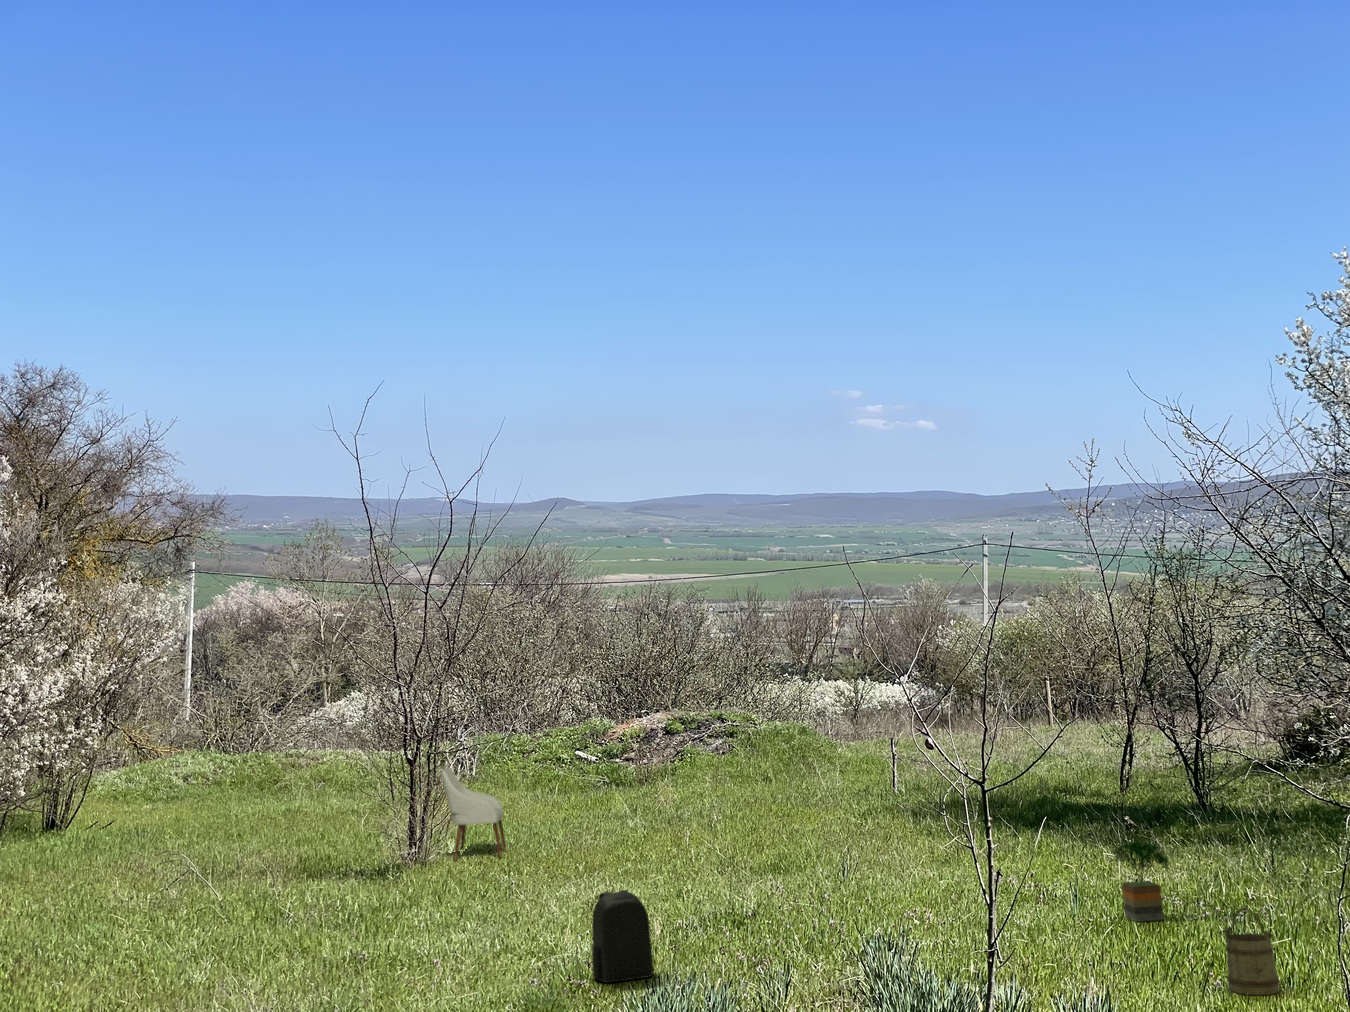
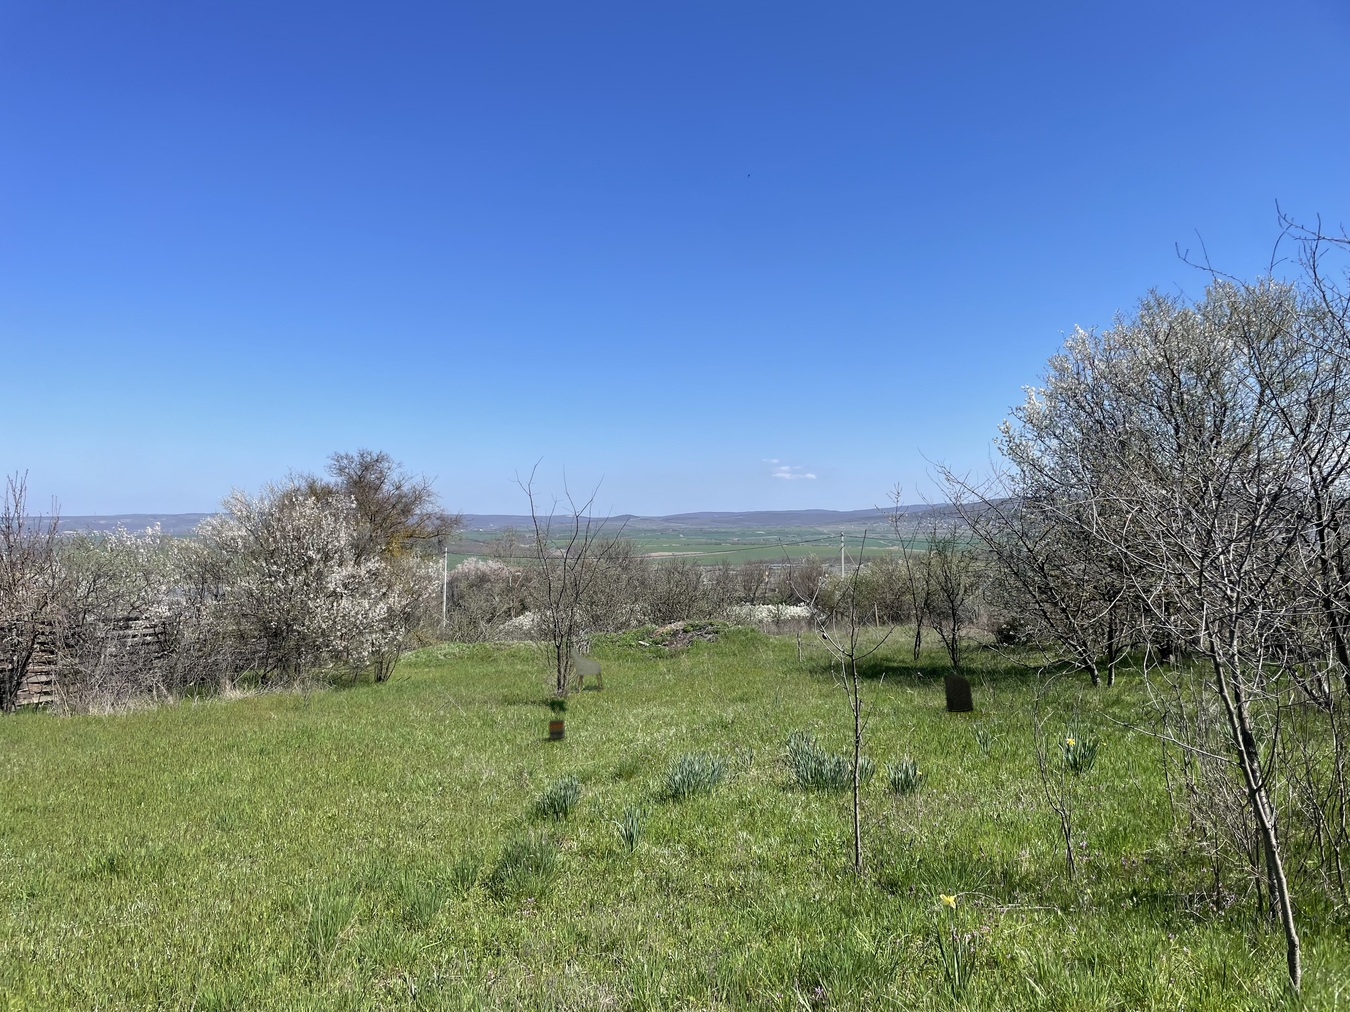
potted tree: present [1113,841,1169,922] -> present [546,700,568,739]
backpack: present [592,890,654,983] -> present [944,674,973,712]
bucket: present [1223,908,1280,995] -> none [916,703,940,741]

